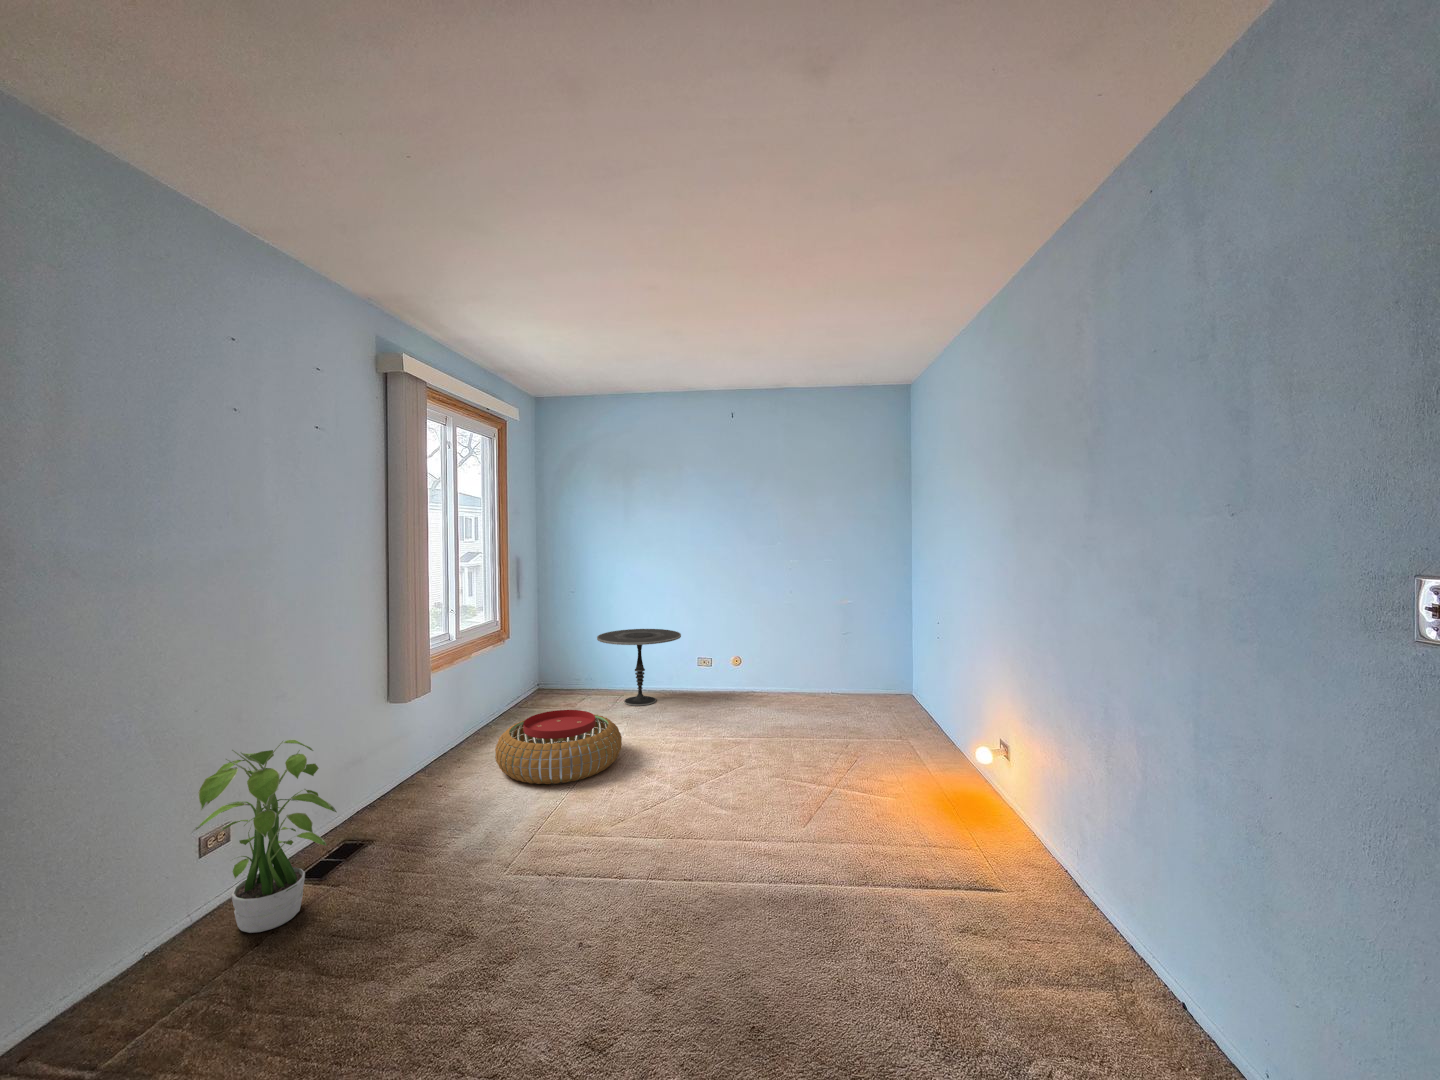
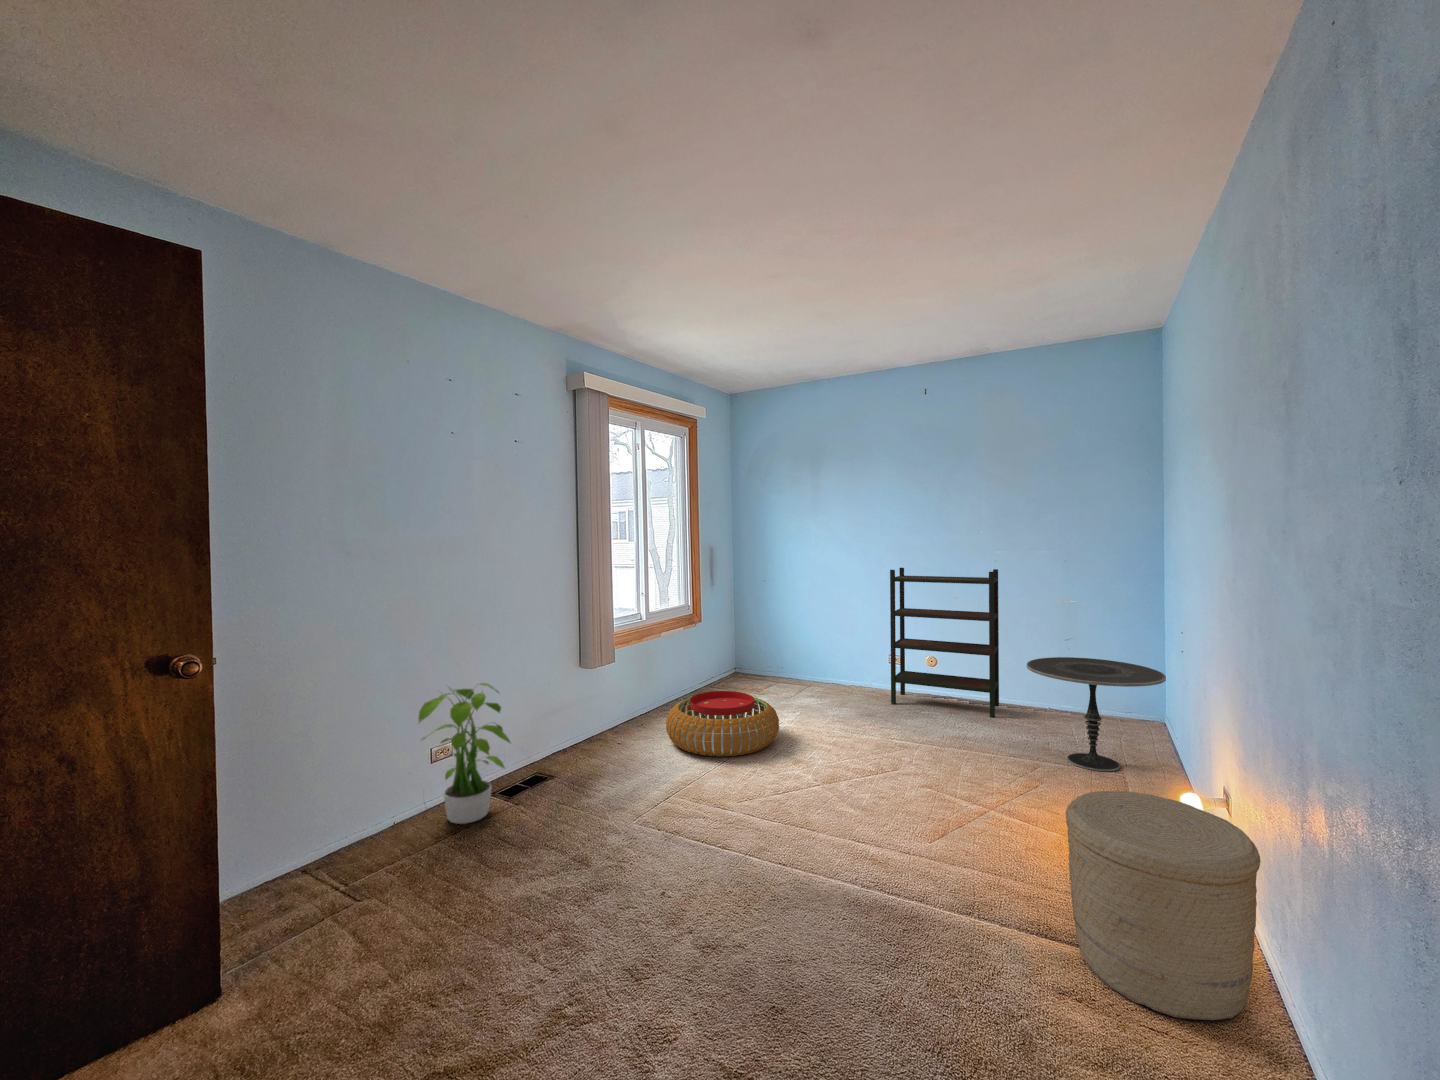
bookshelf: none [706,571,799,704] -> present [890,568,999,717]
side table: present [597,629,681,706] -> present [1027,657,1166,771]
woven basket: none [943,754,1082,927] -> present [1066,791,1260,1020]

